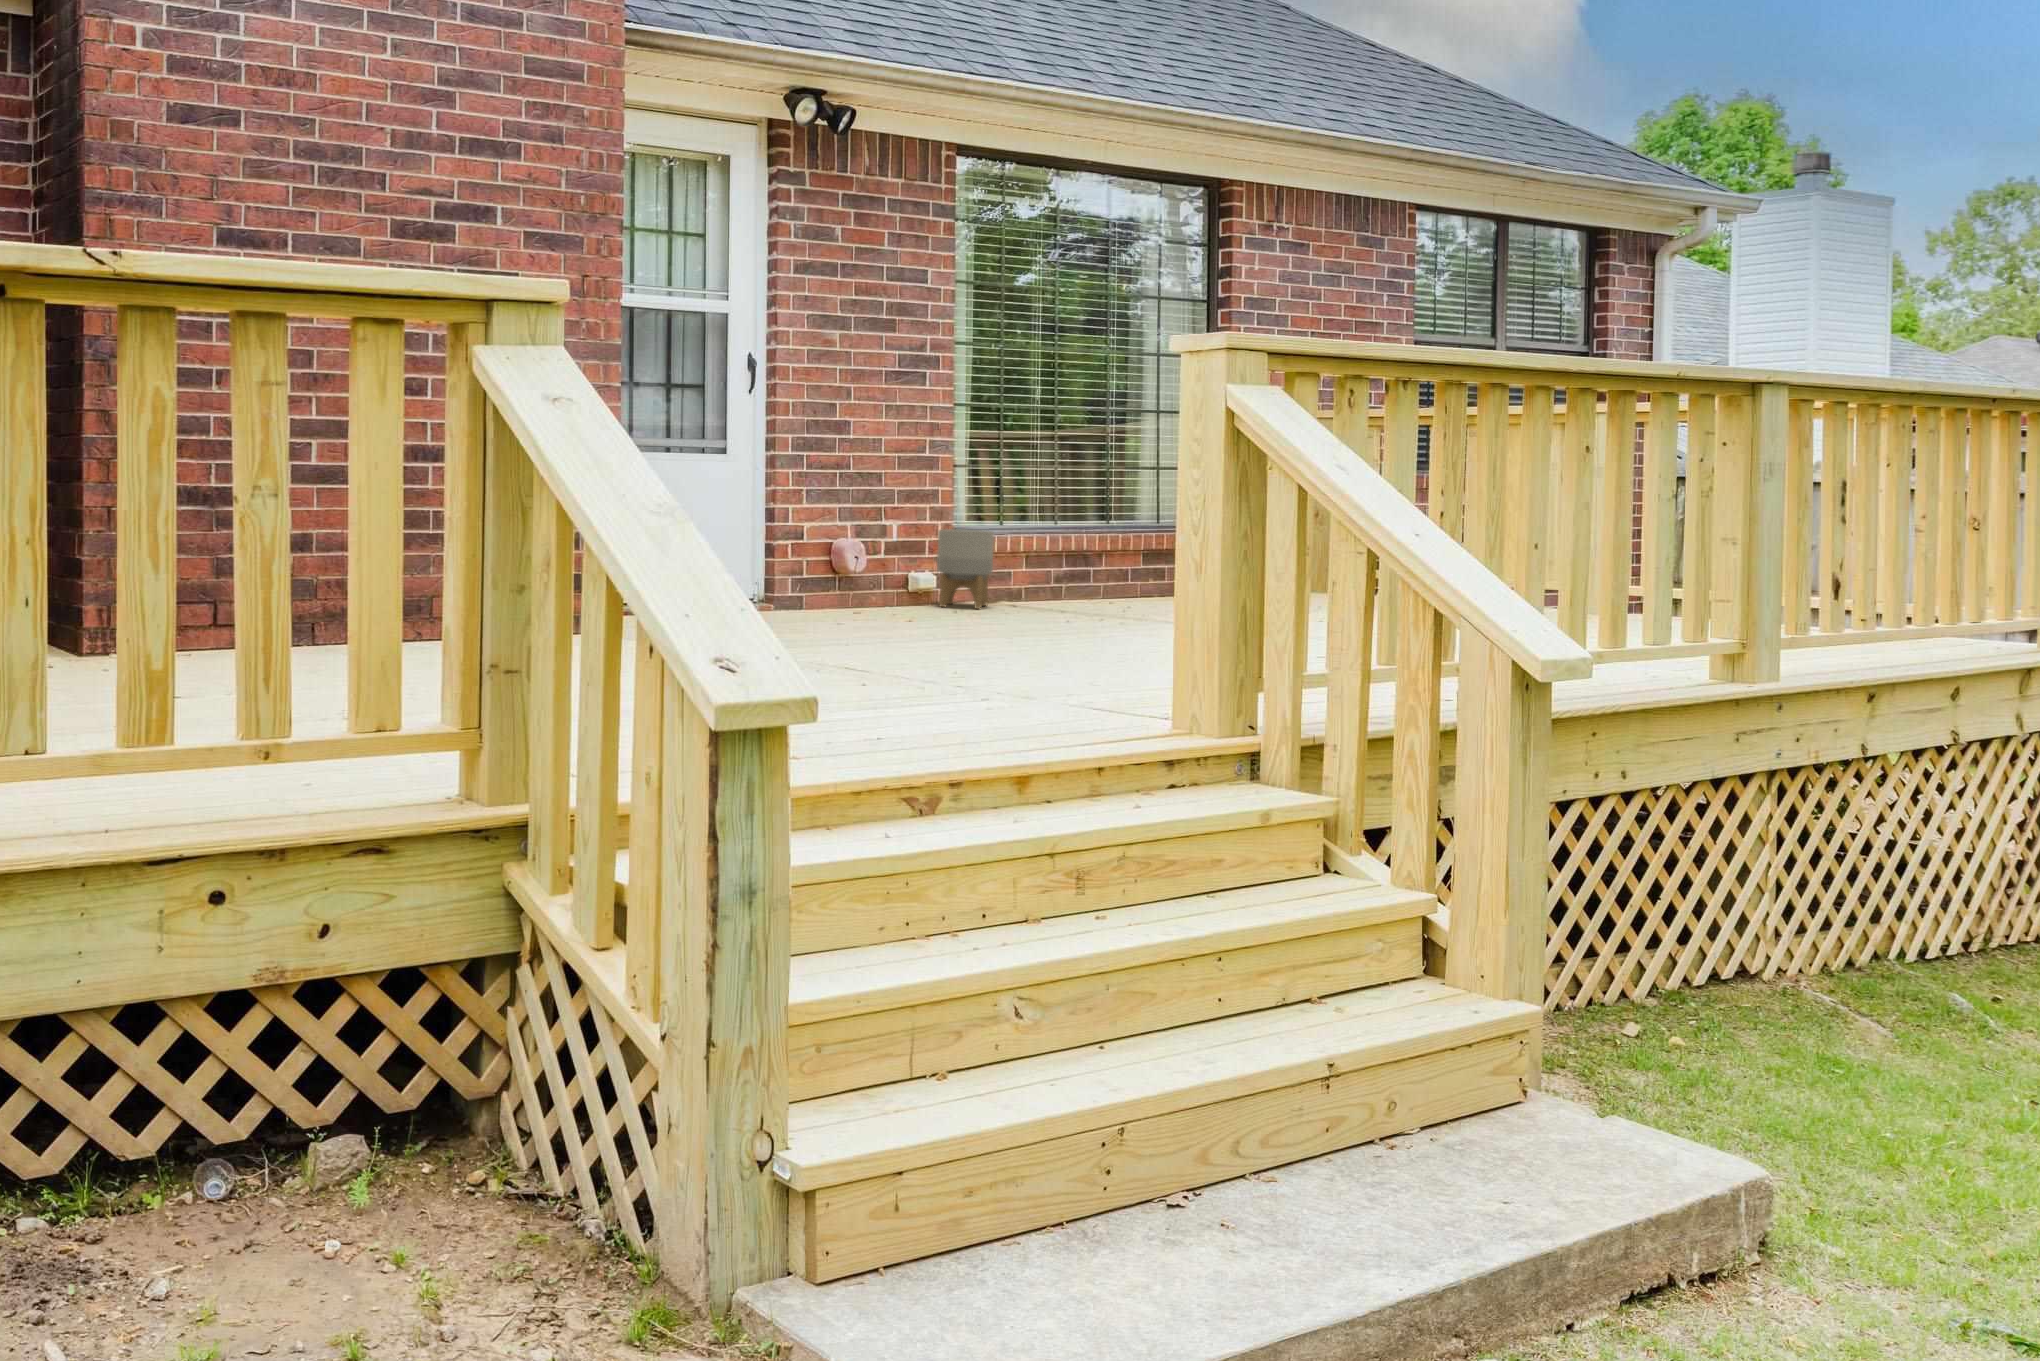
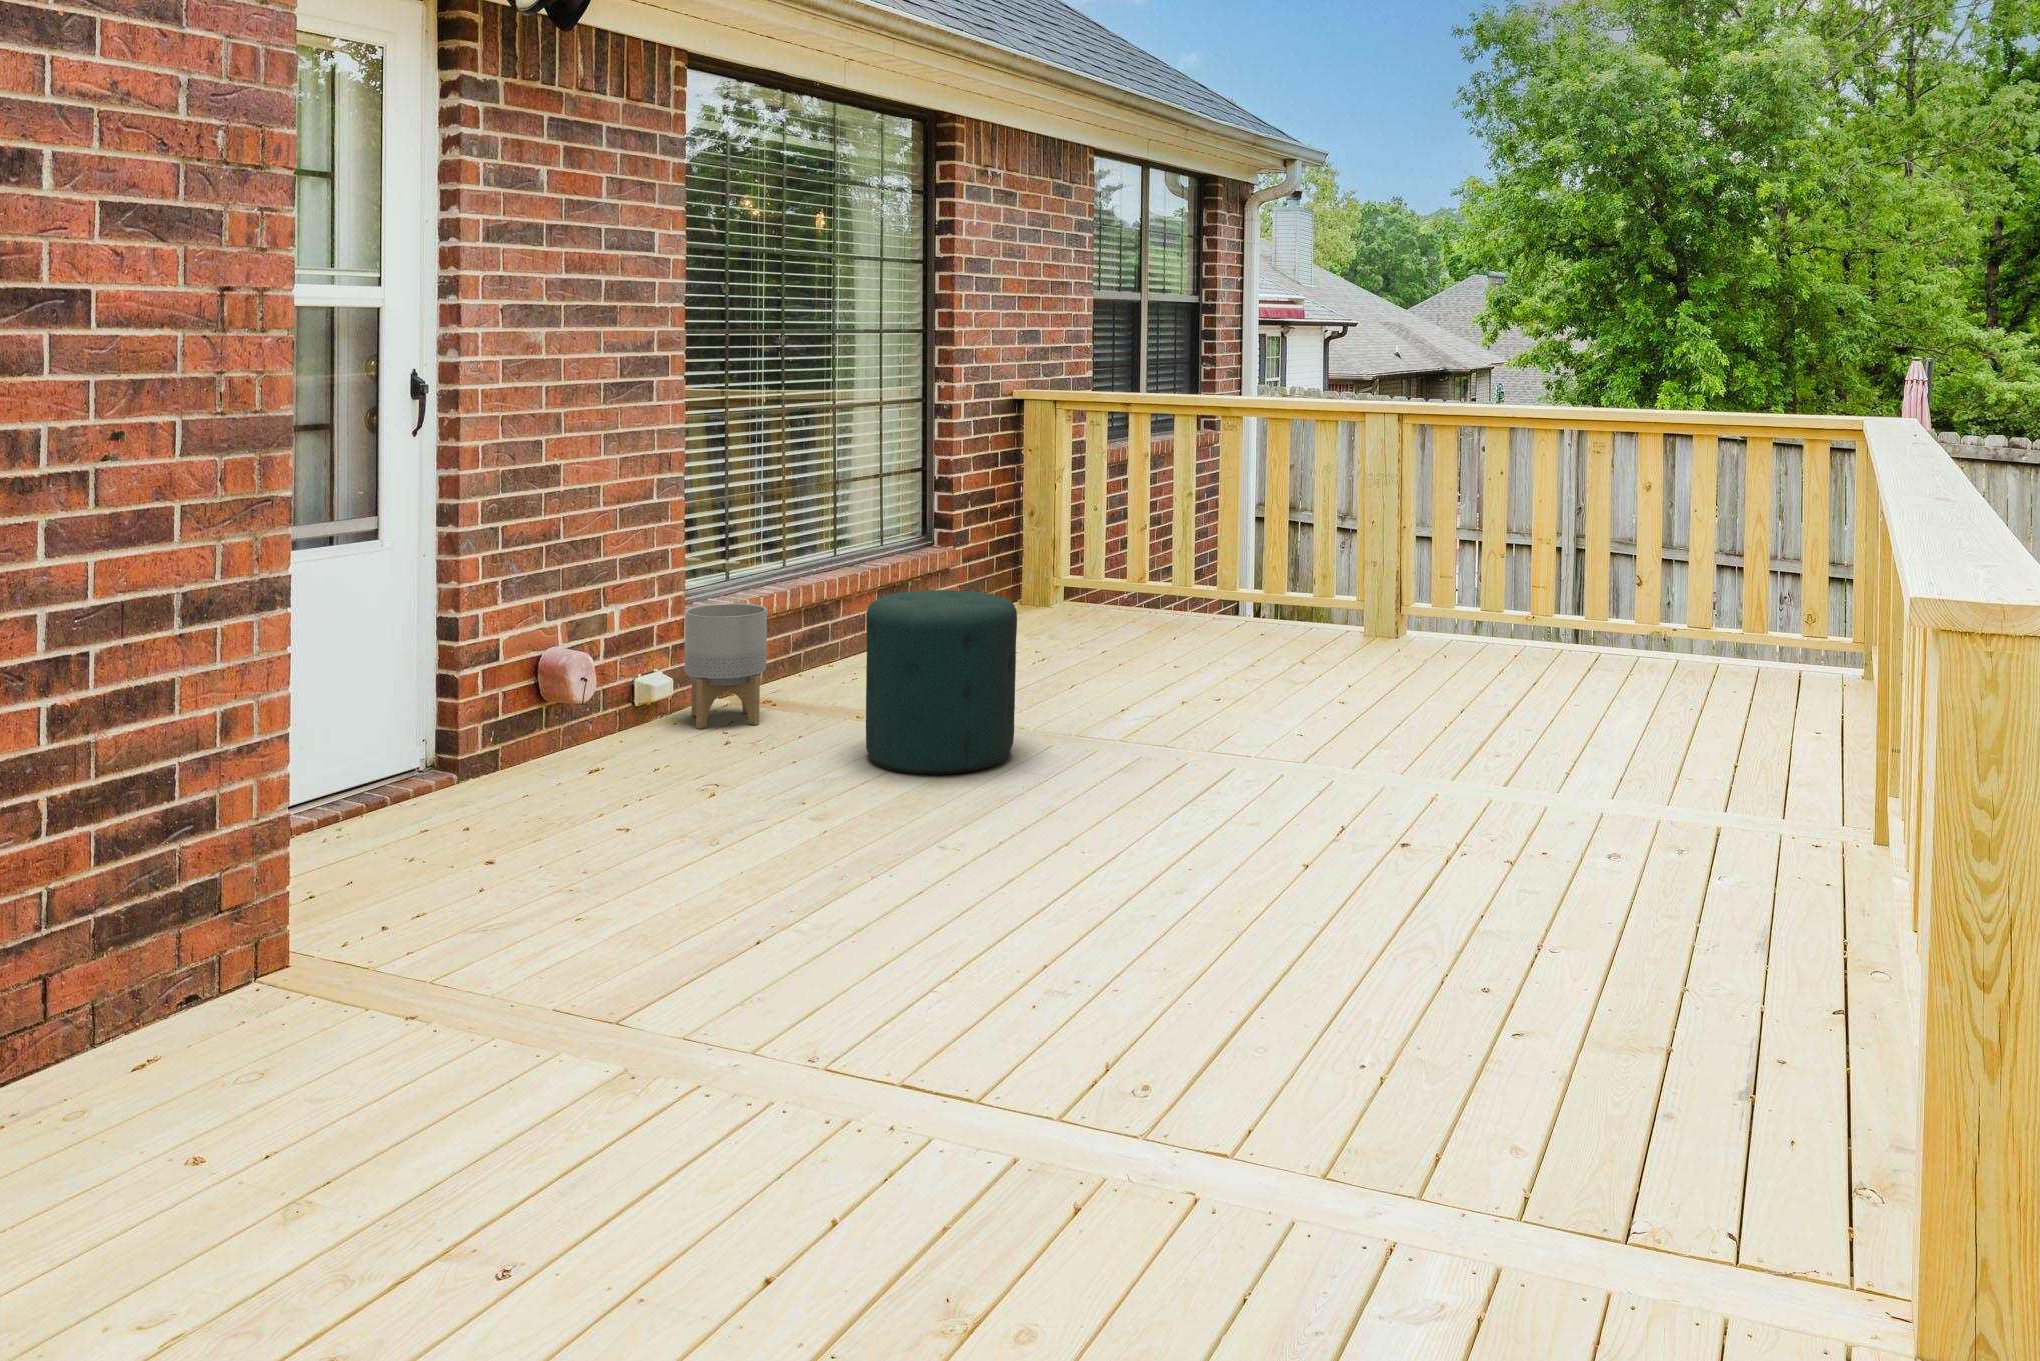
ottoman: none [1019,515,1132,635] -> present [866,590,1017,775]

